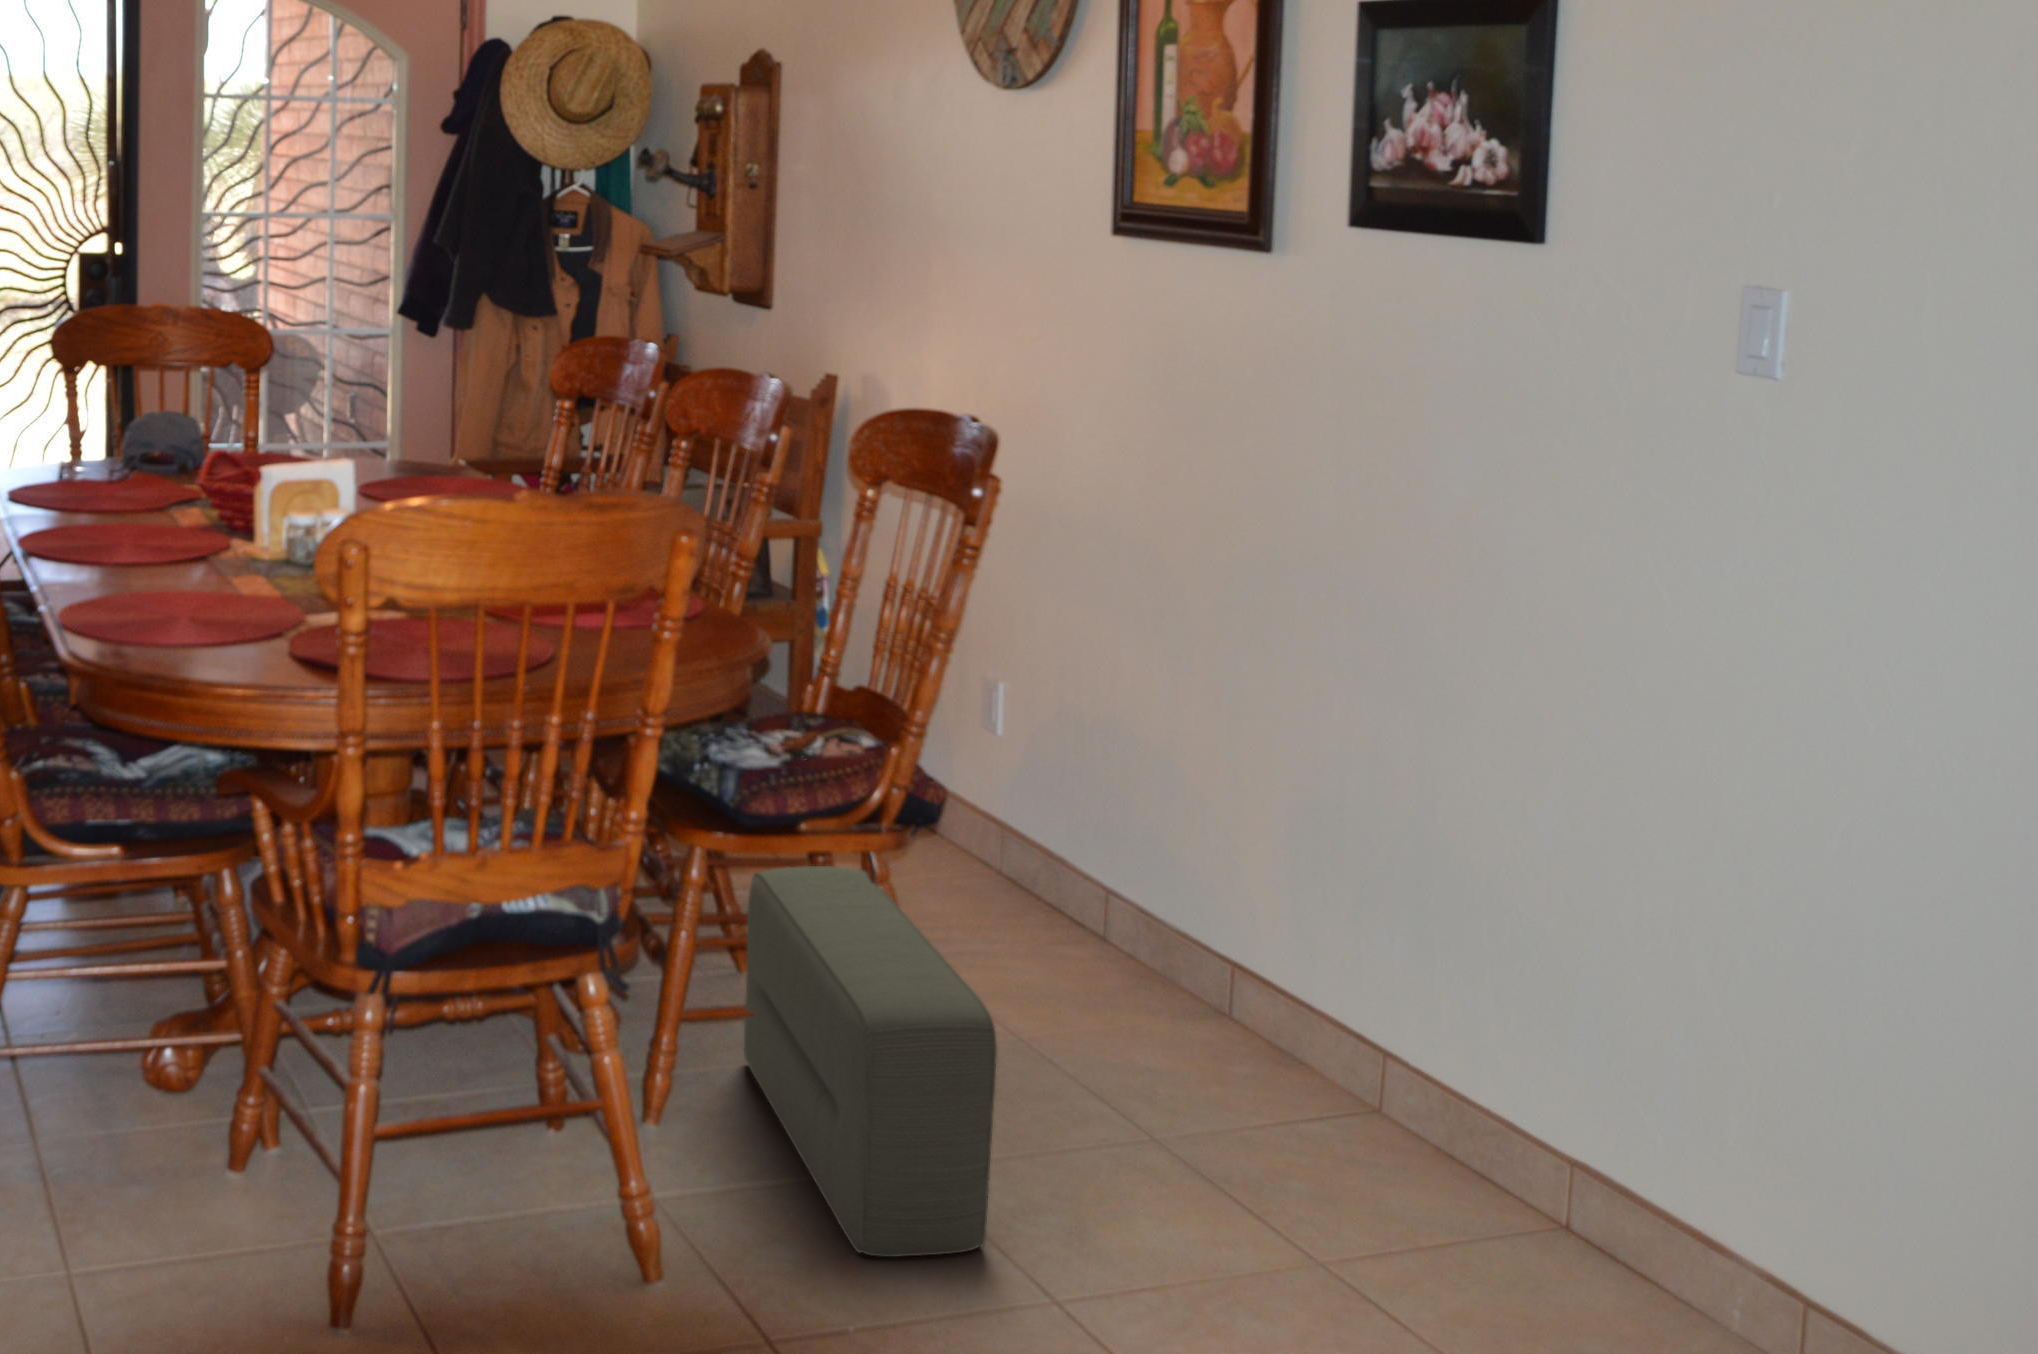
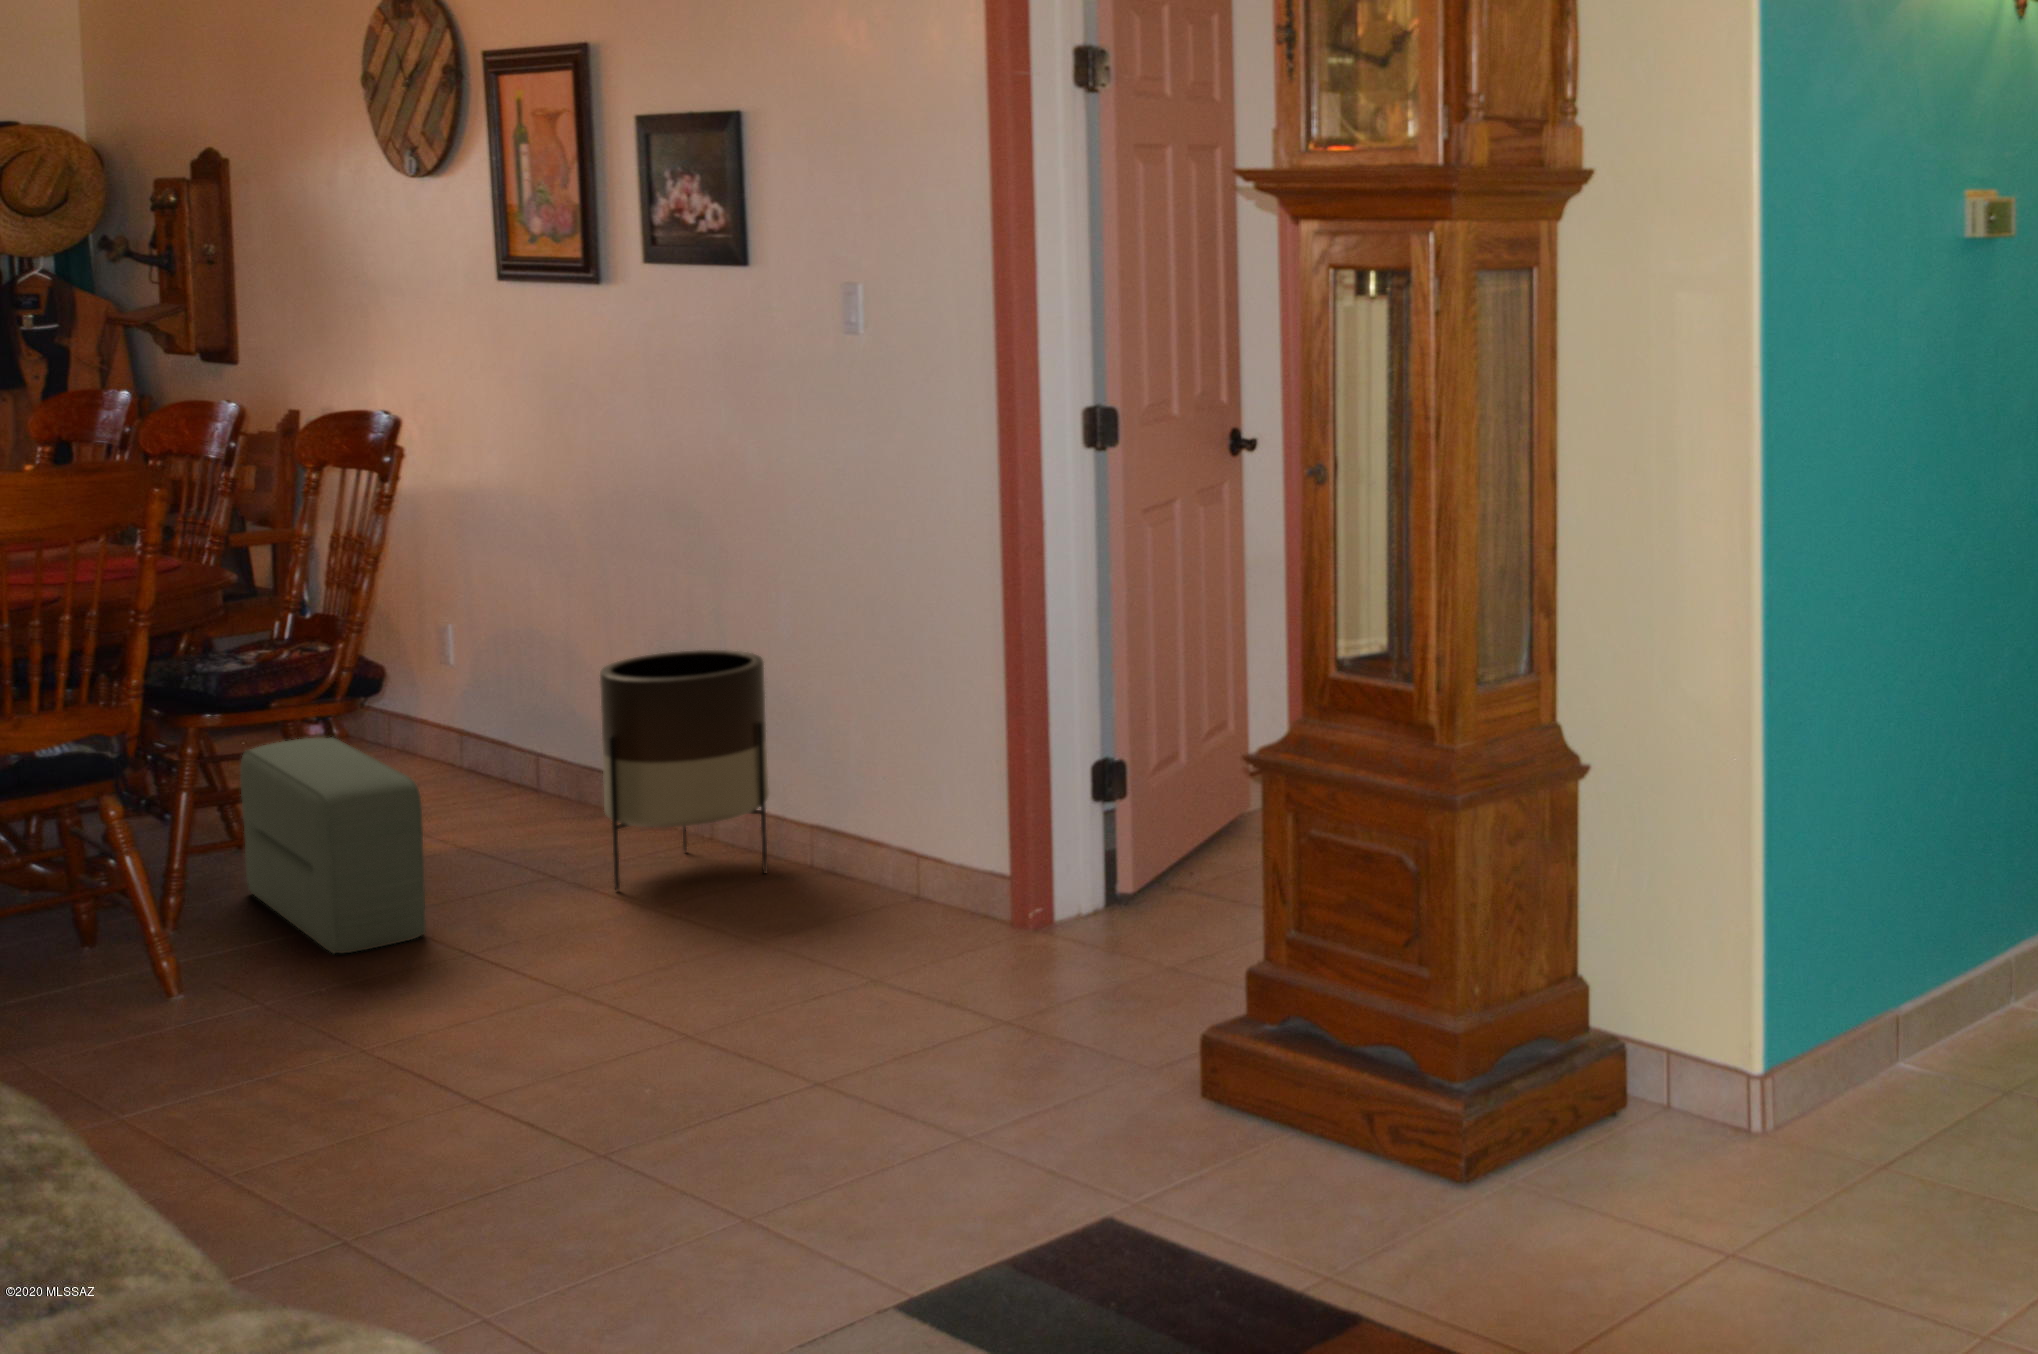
planter: none [1242,840,1522,1248] -> present [600,650,769,890]

